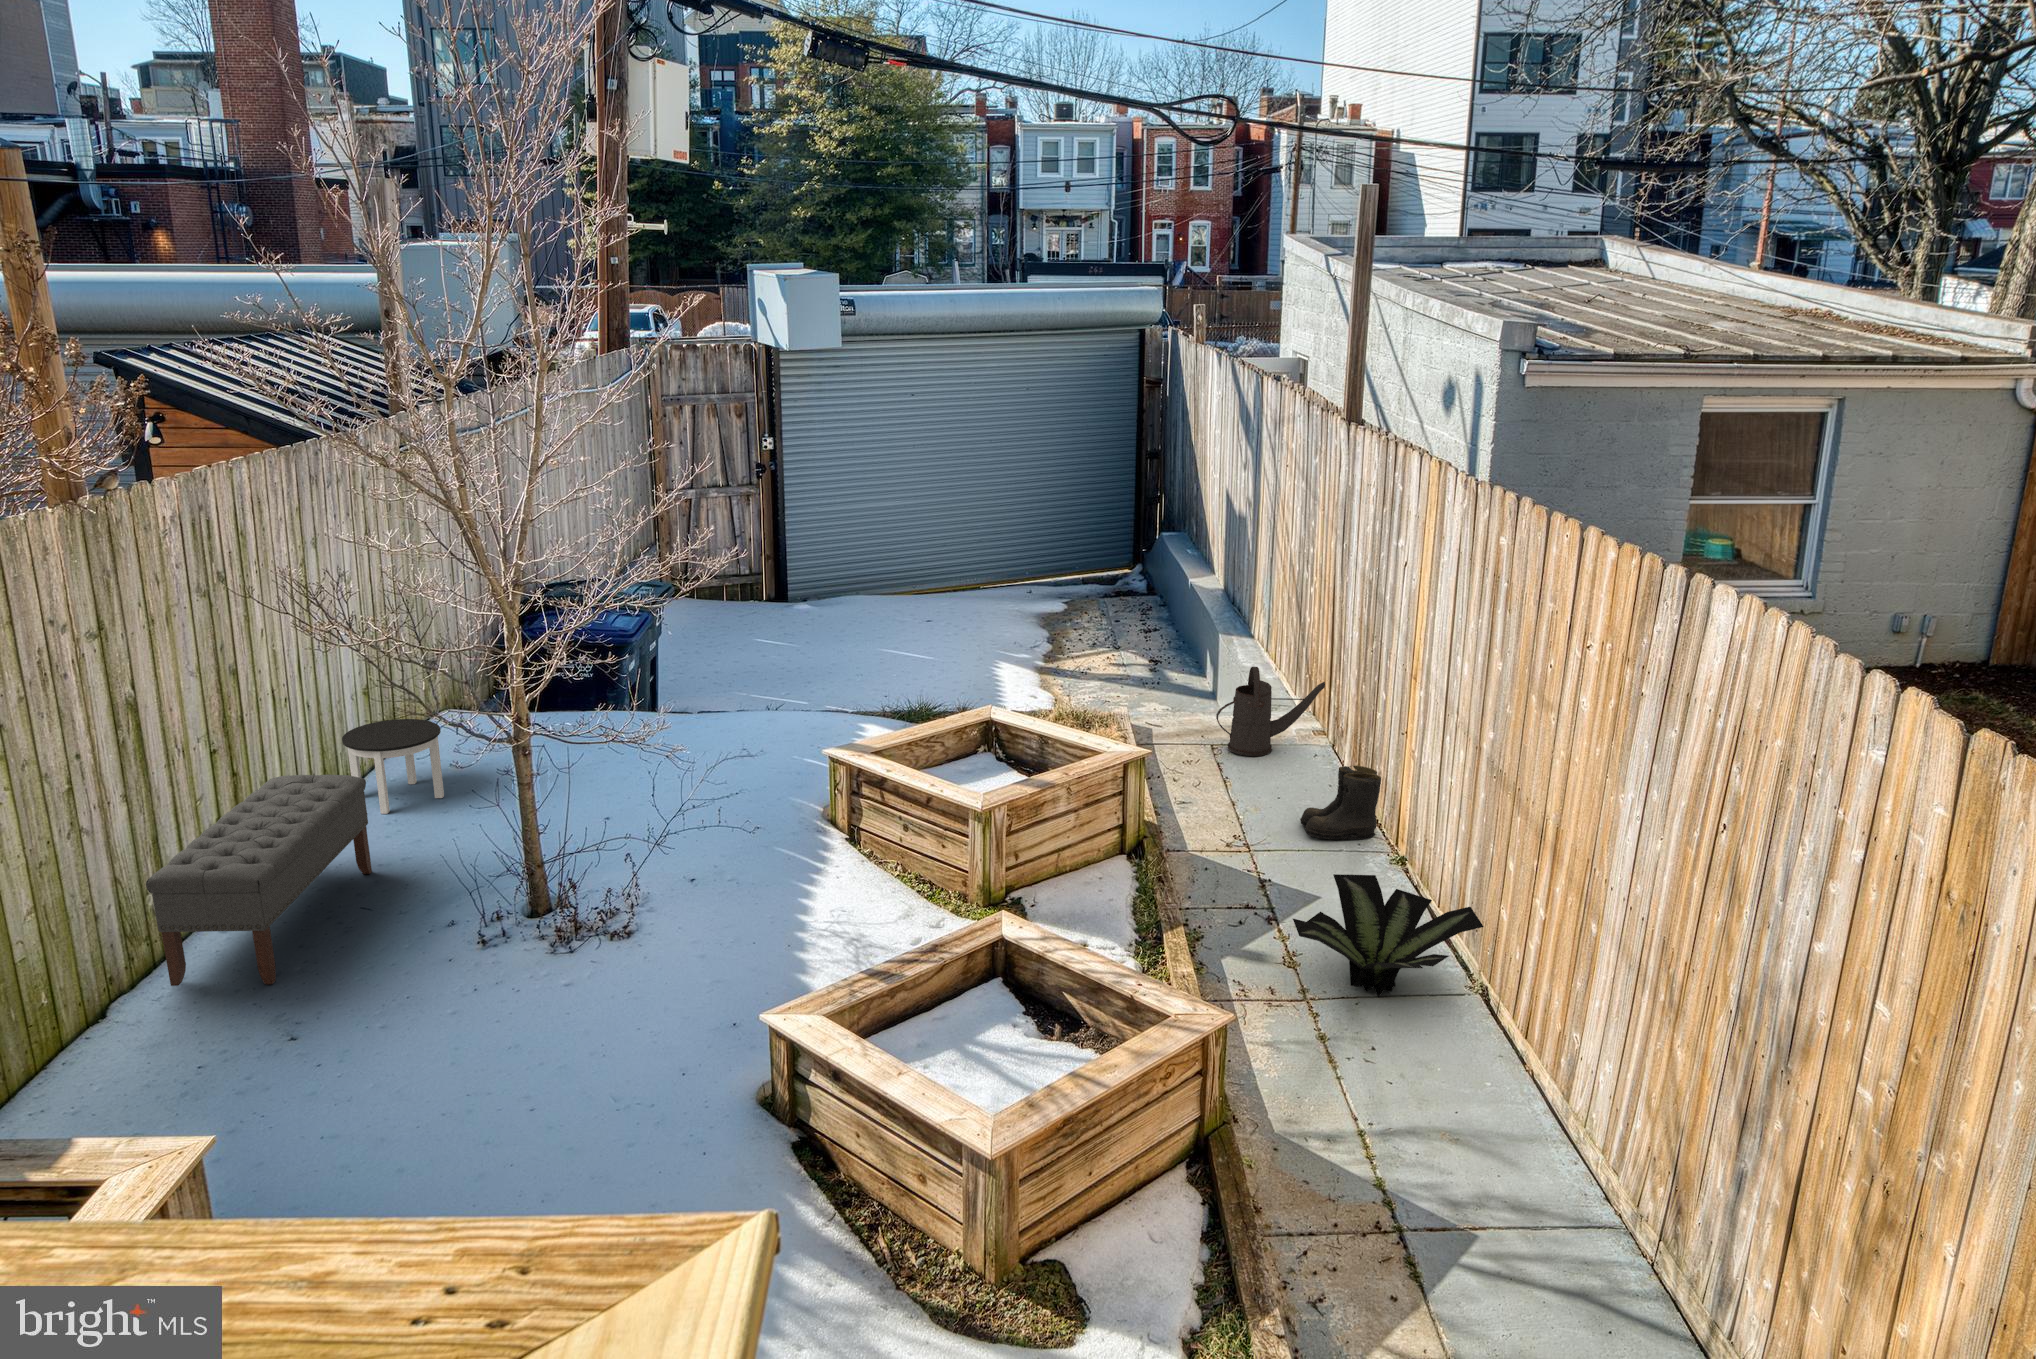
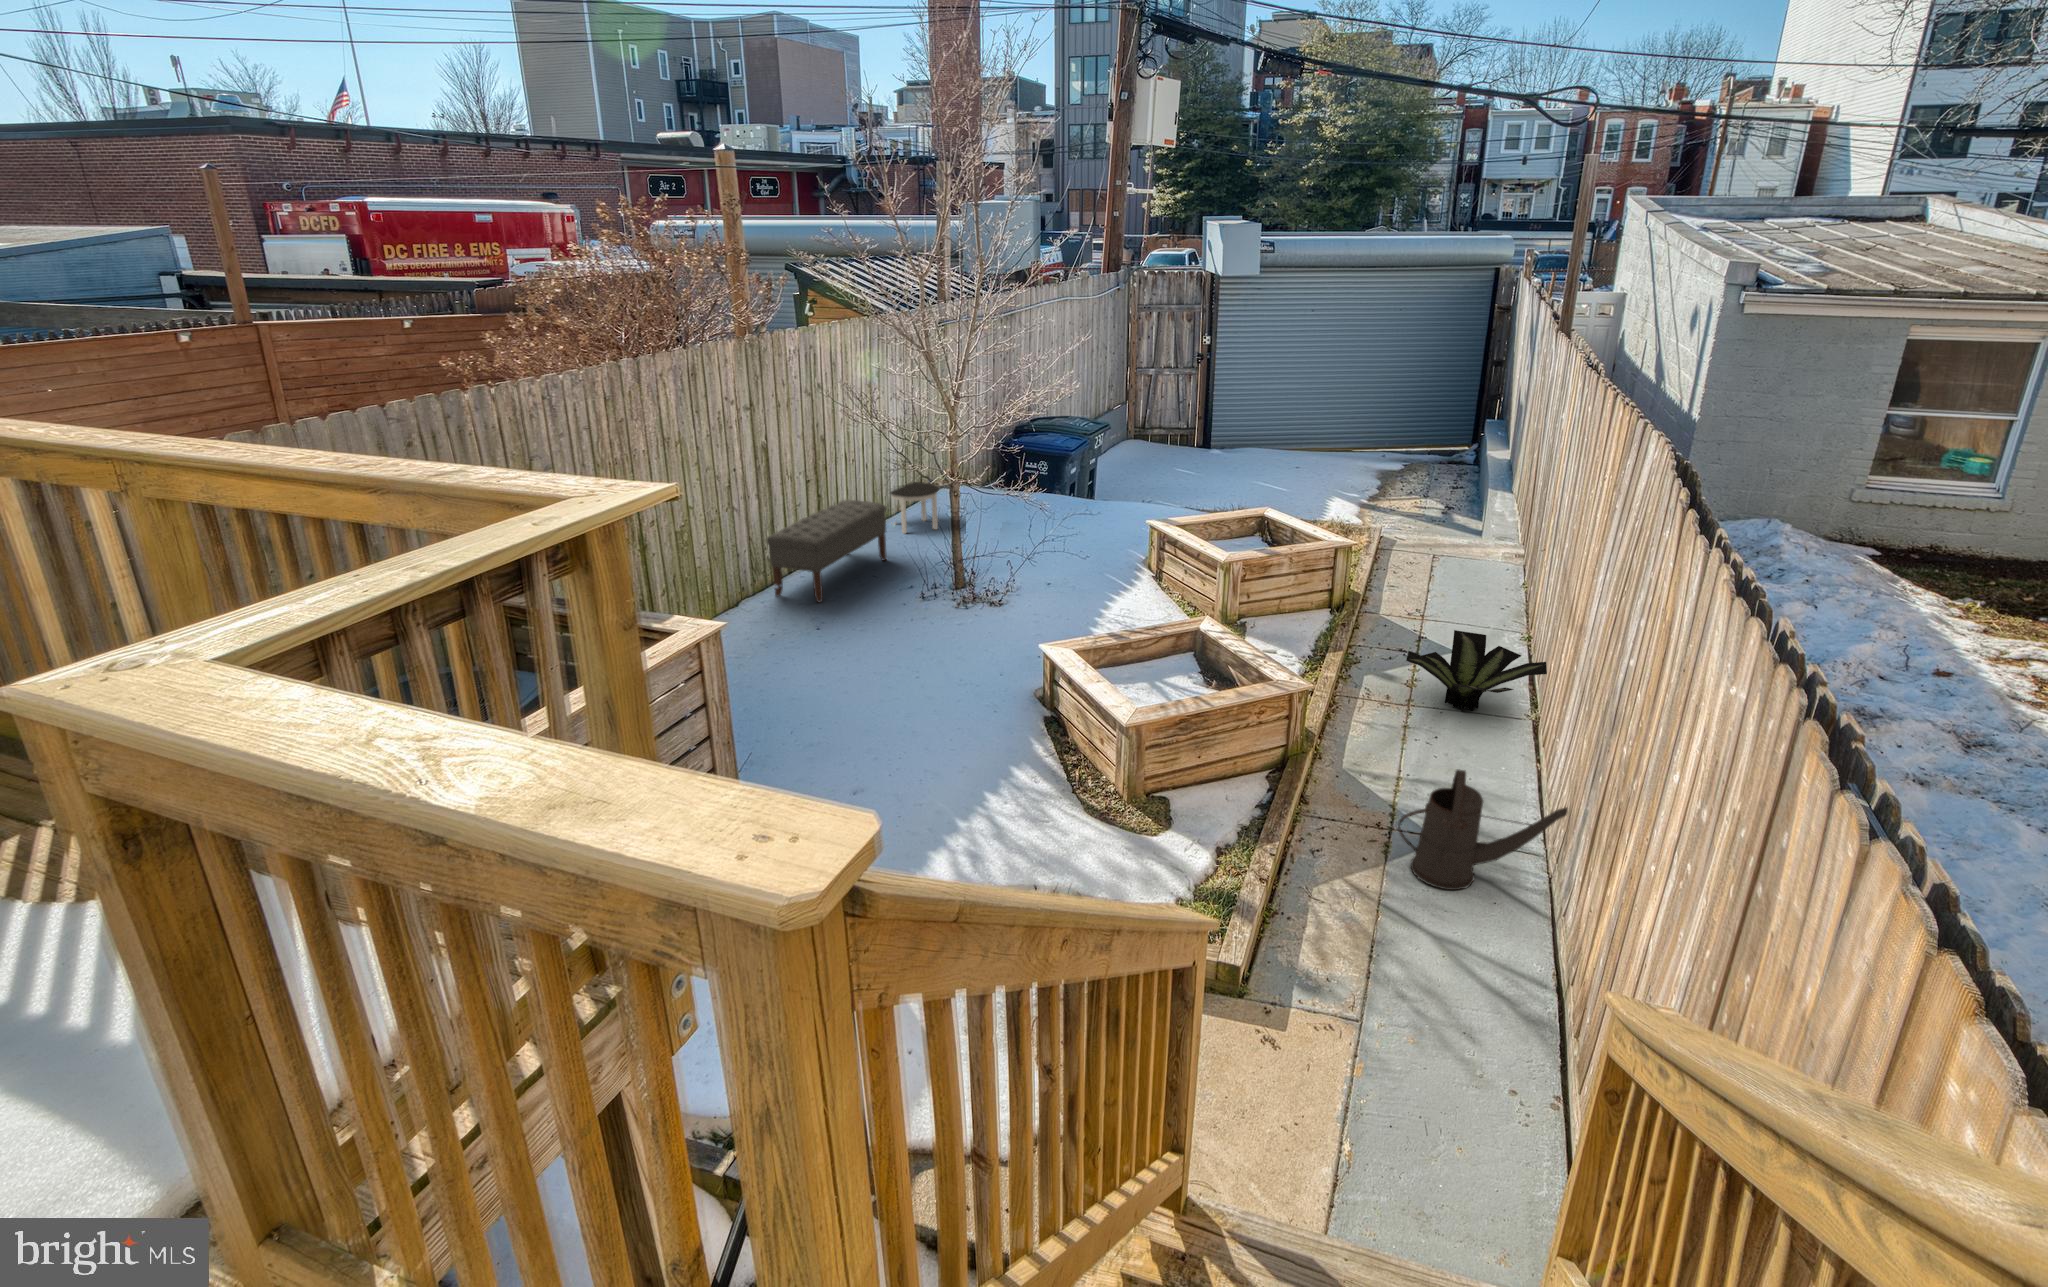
watering can: present [1216,667,1325,756] -> present [1398,769,1568,890]
boots: present [1300,766,1381,840] -> none [1472,571,1537,625]

